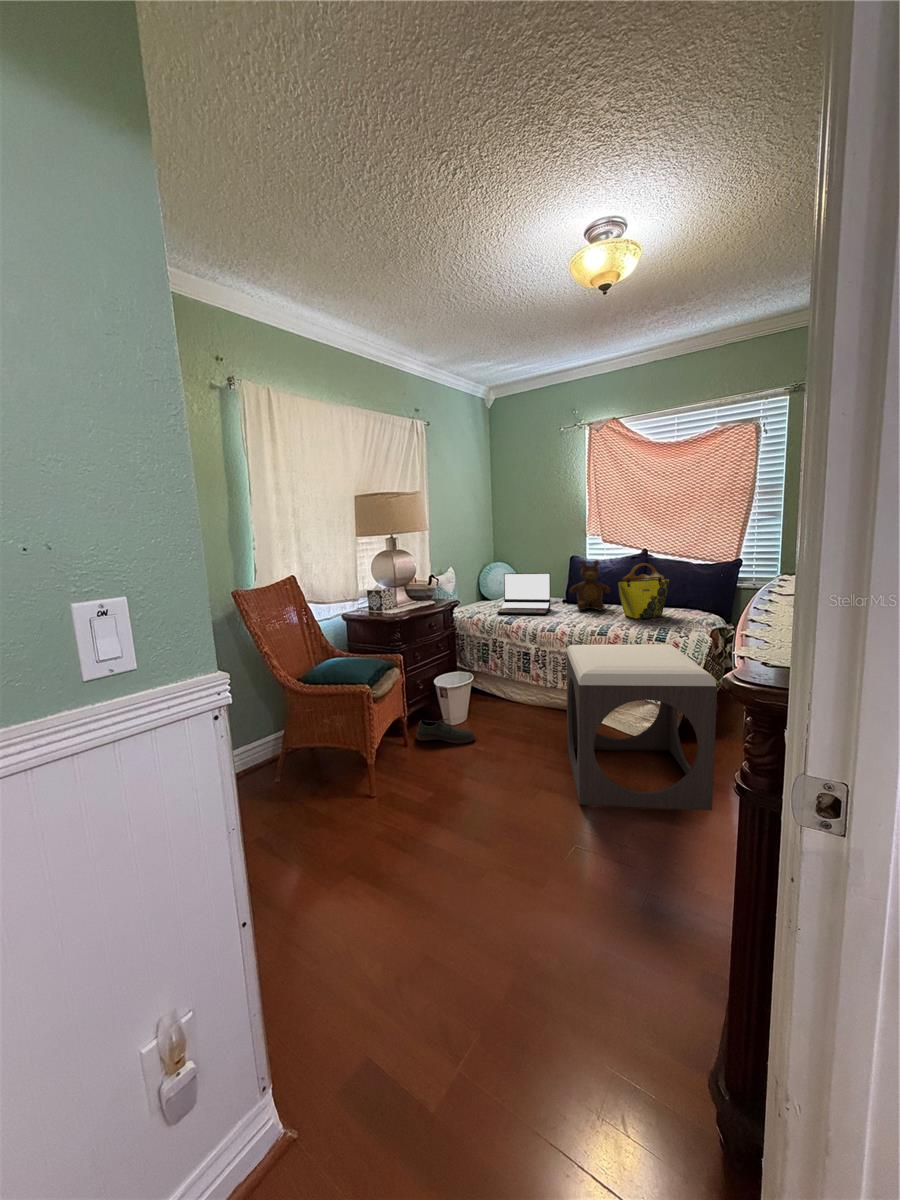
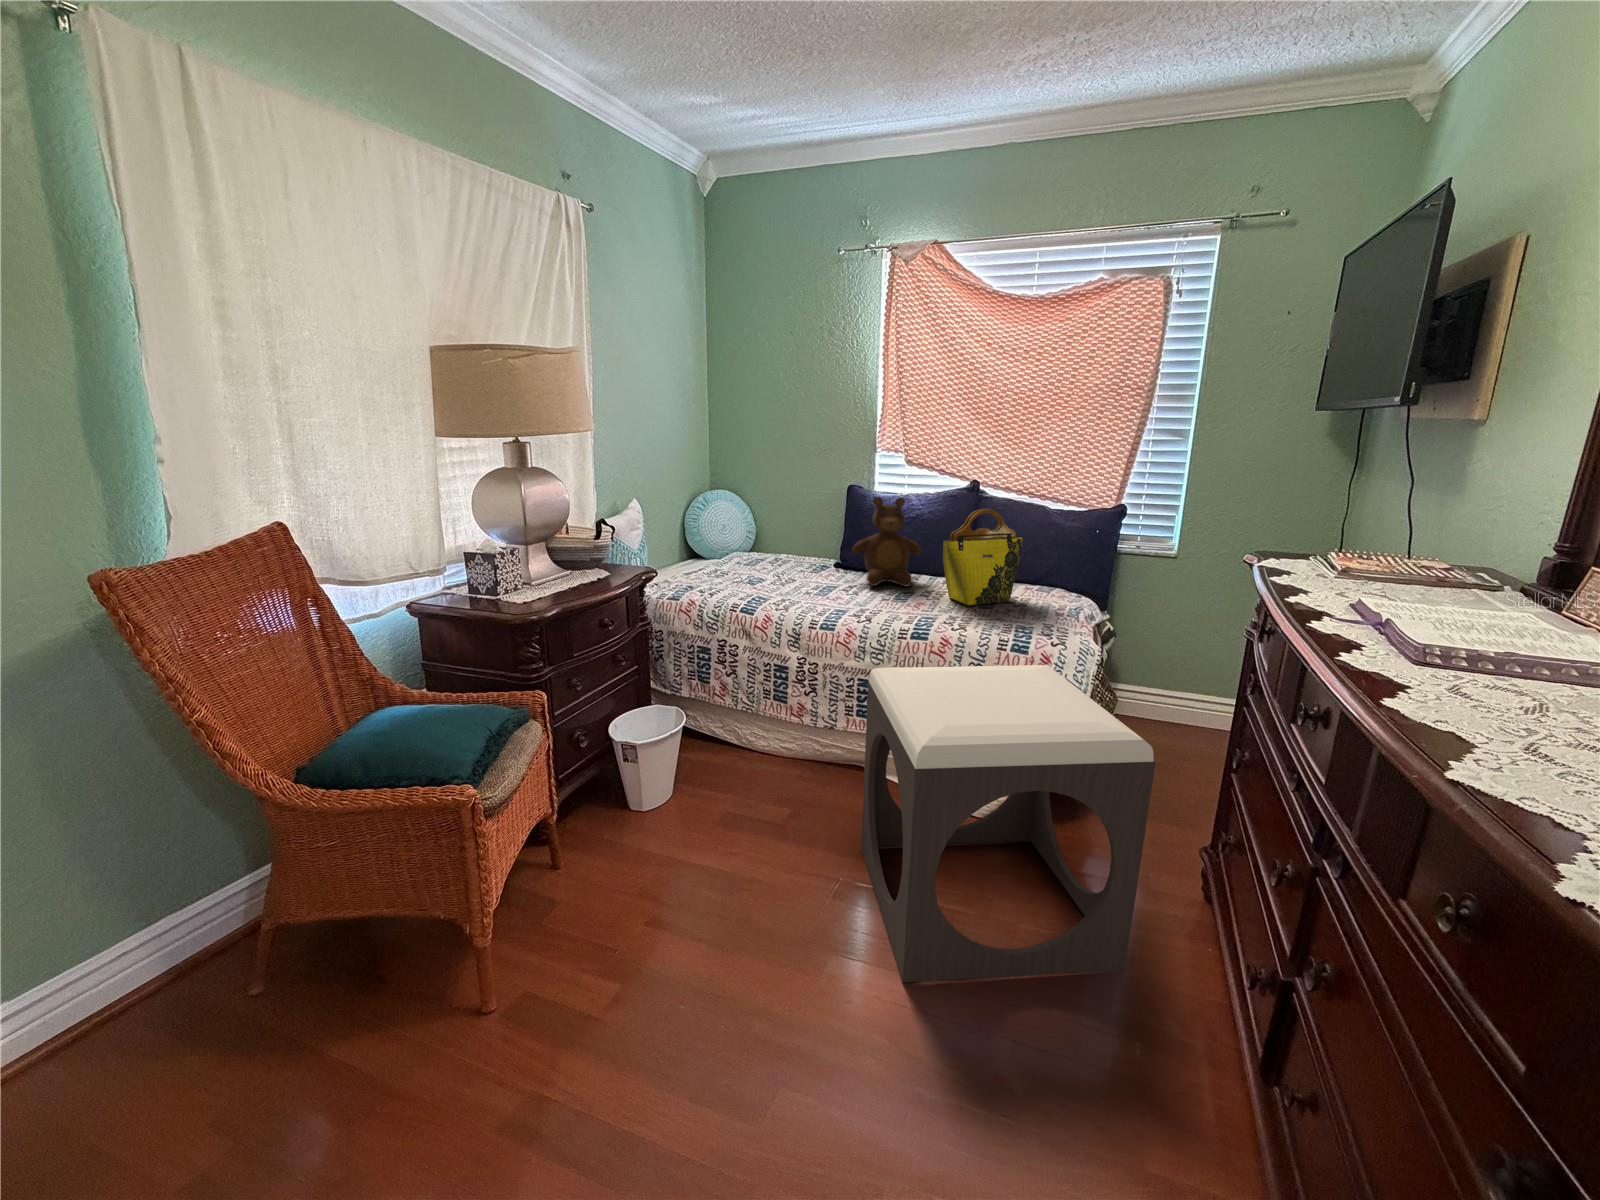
laptop: present [497,573,550,614] -> none [726,515,821,594]
shoe: present [416,718,475,743] -> none [573,805,692,853]

